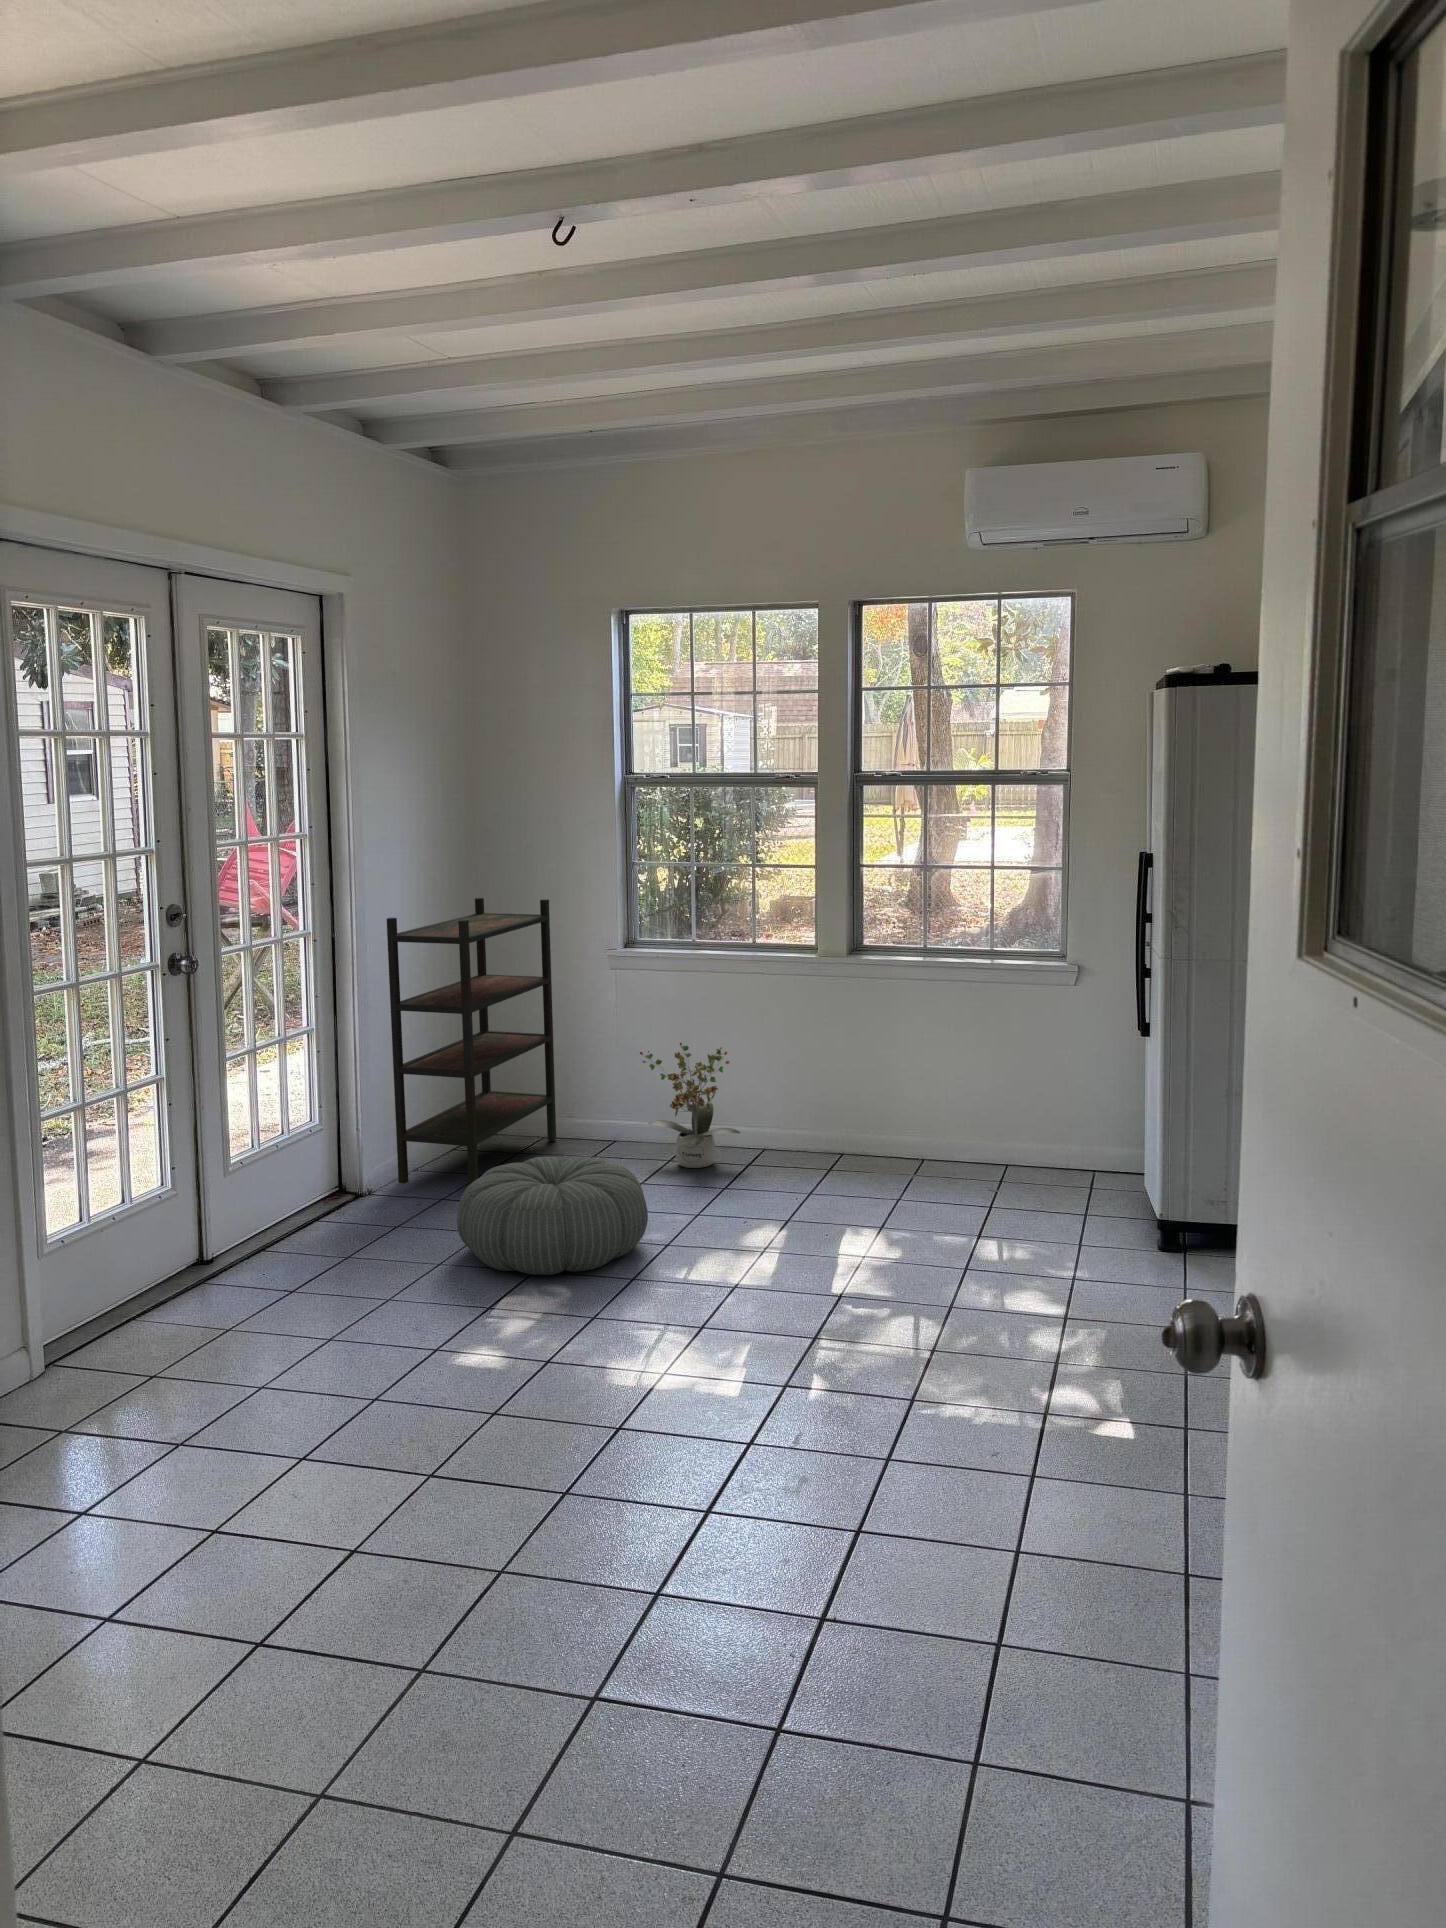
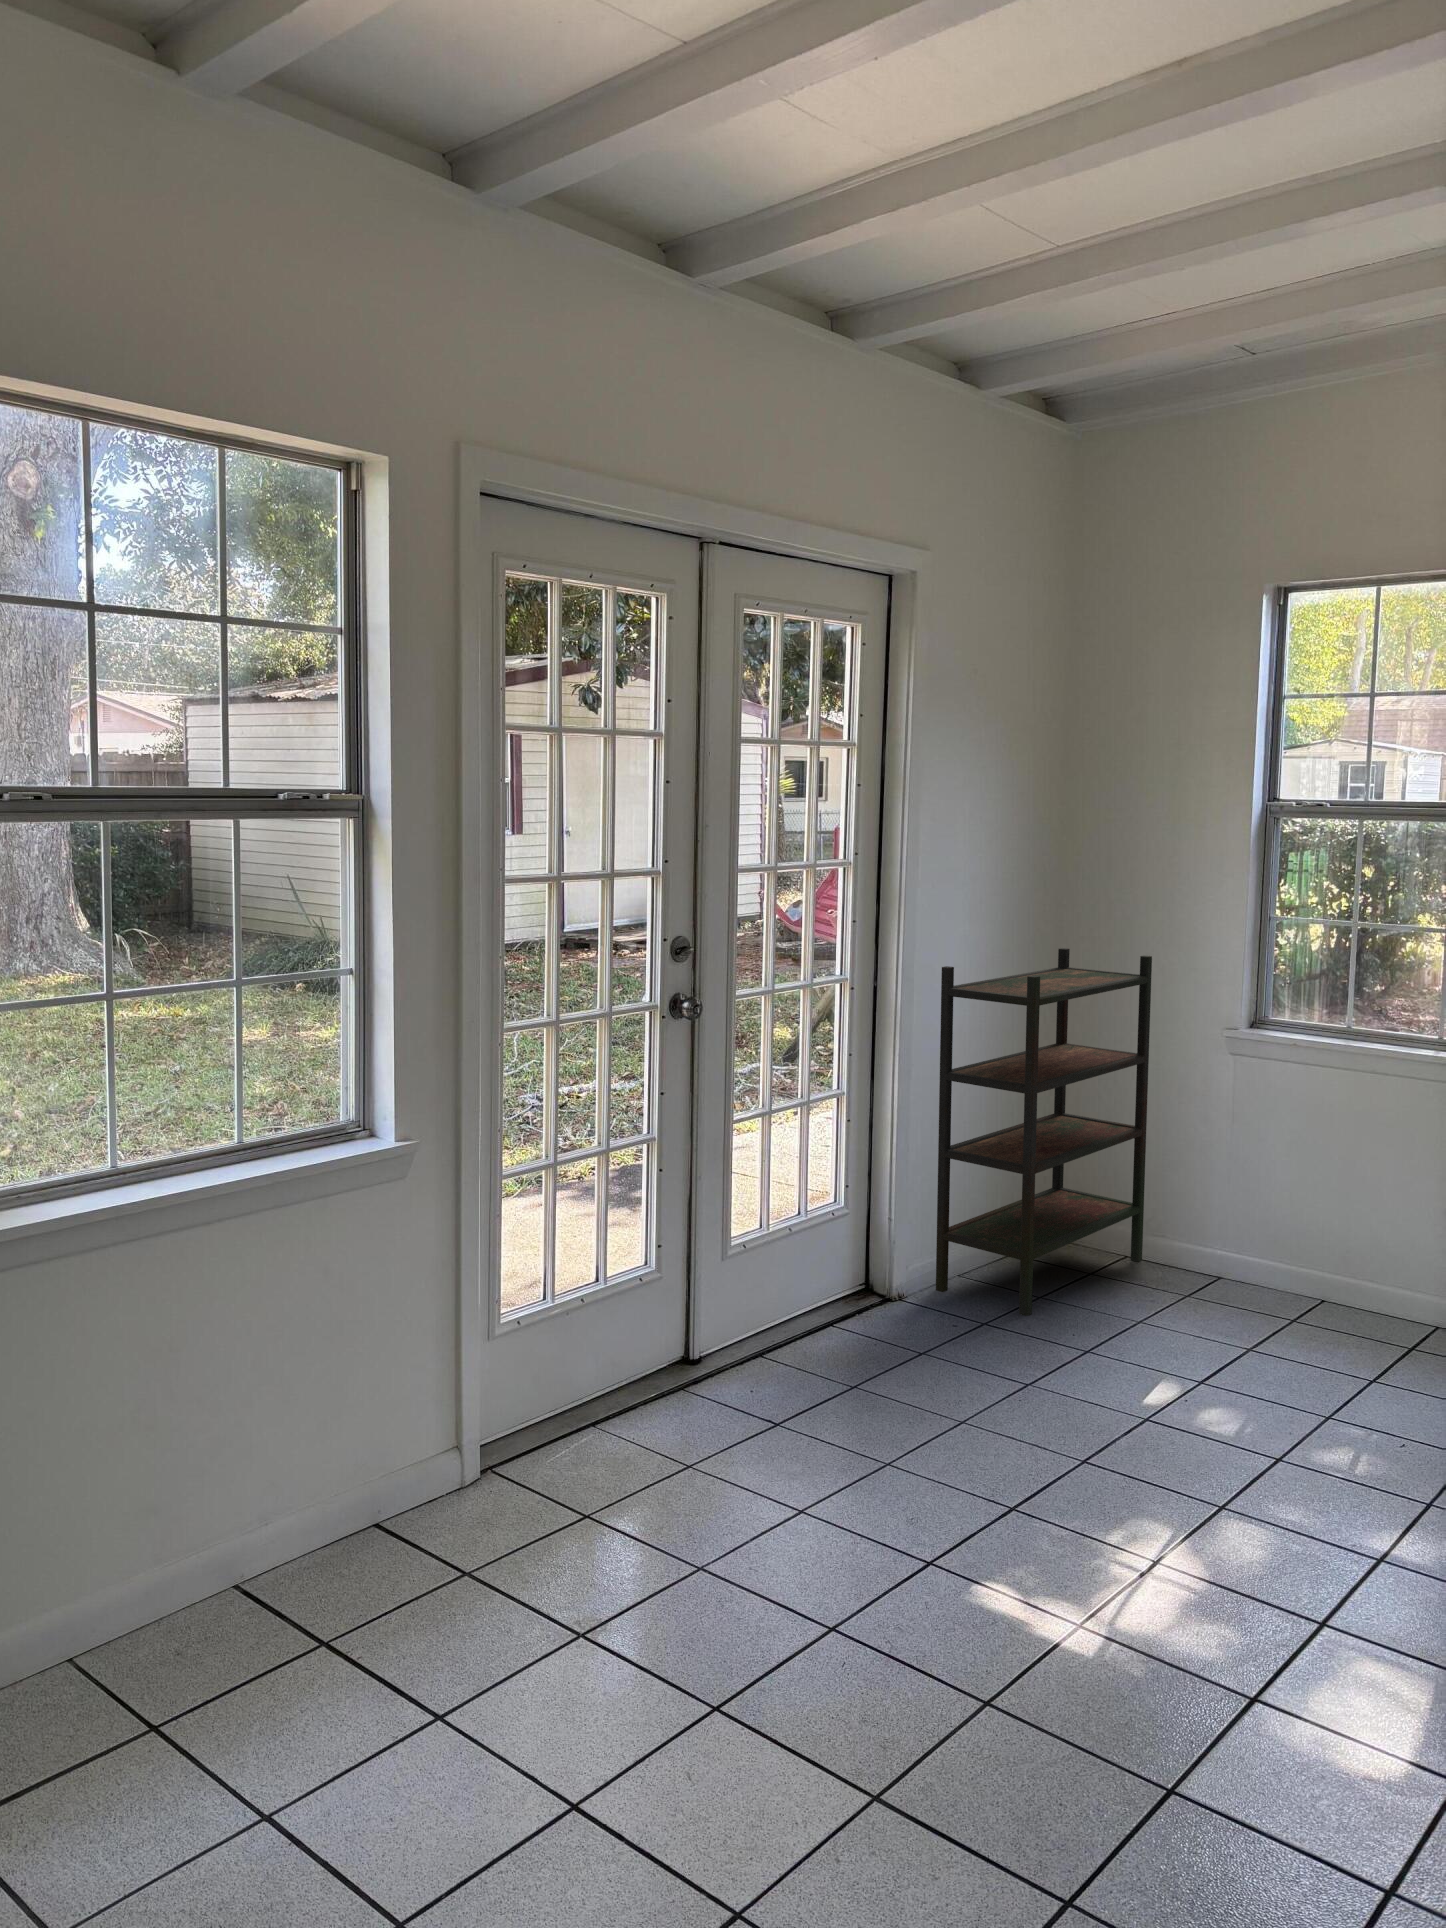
potted plant: present [640,1043,741,1168] -> none [1261,1161,1403,1337]
pouf: present [457,1157,648,1275] -> none [988,1297,1251,1472]

